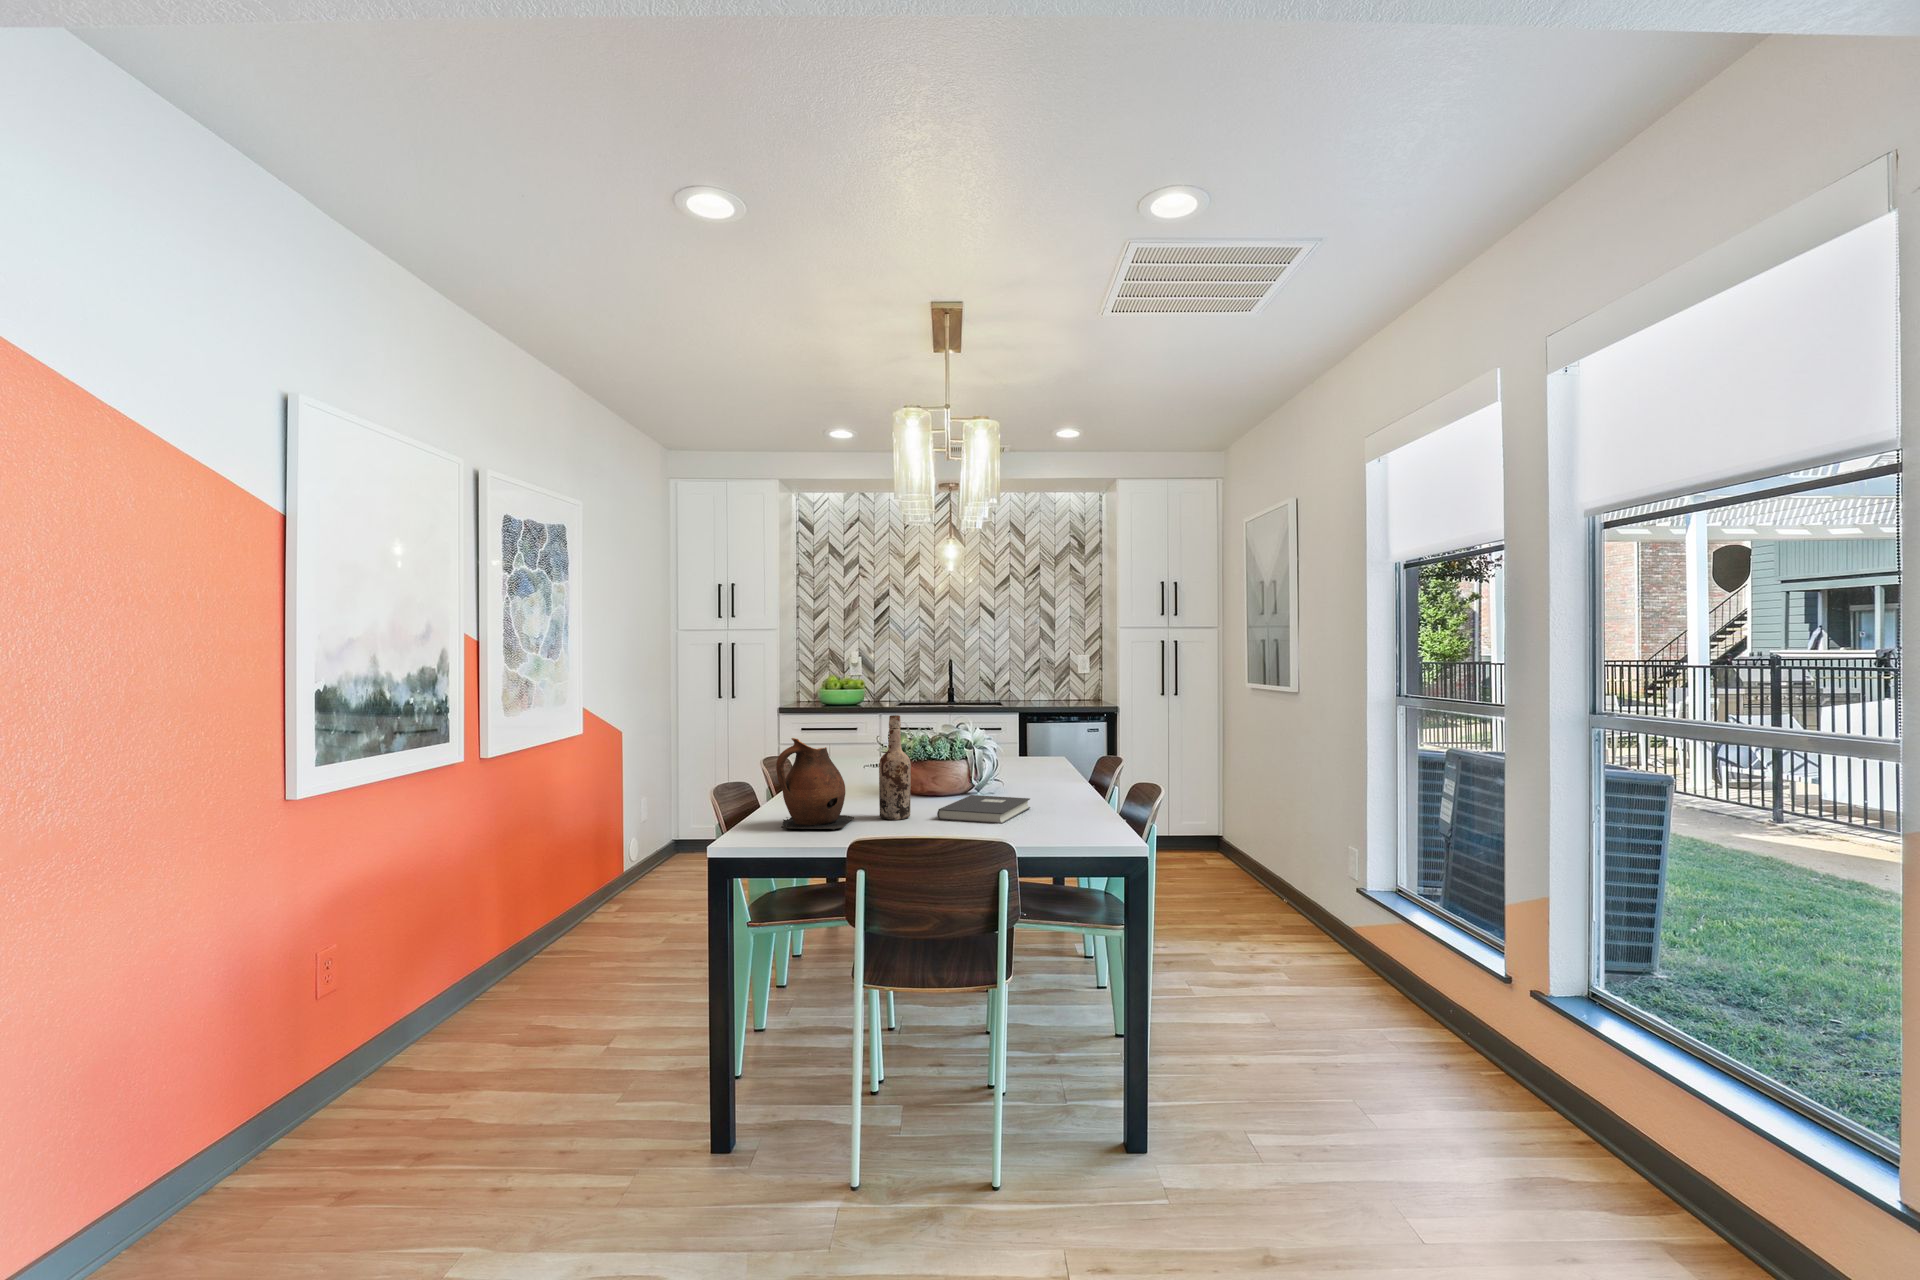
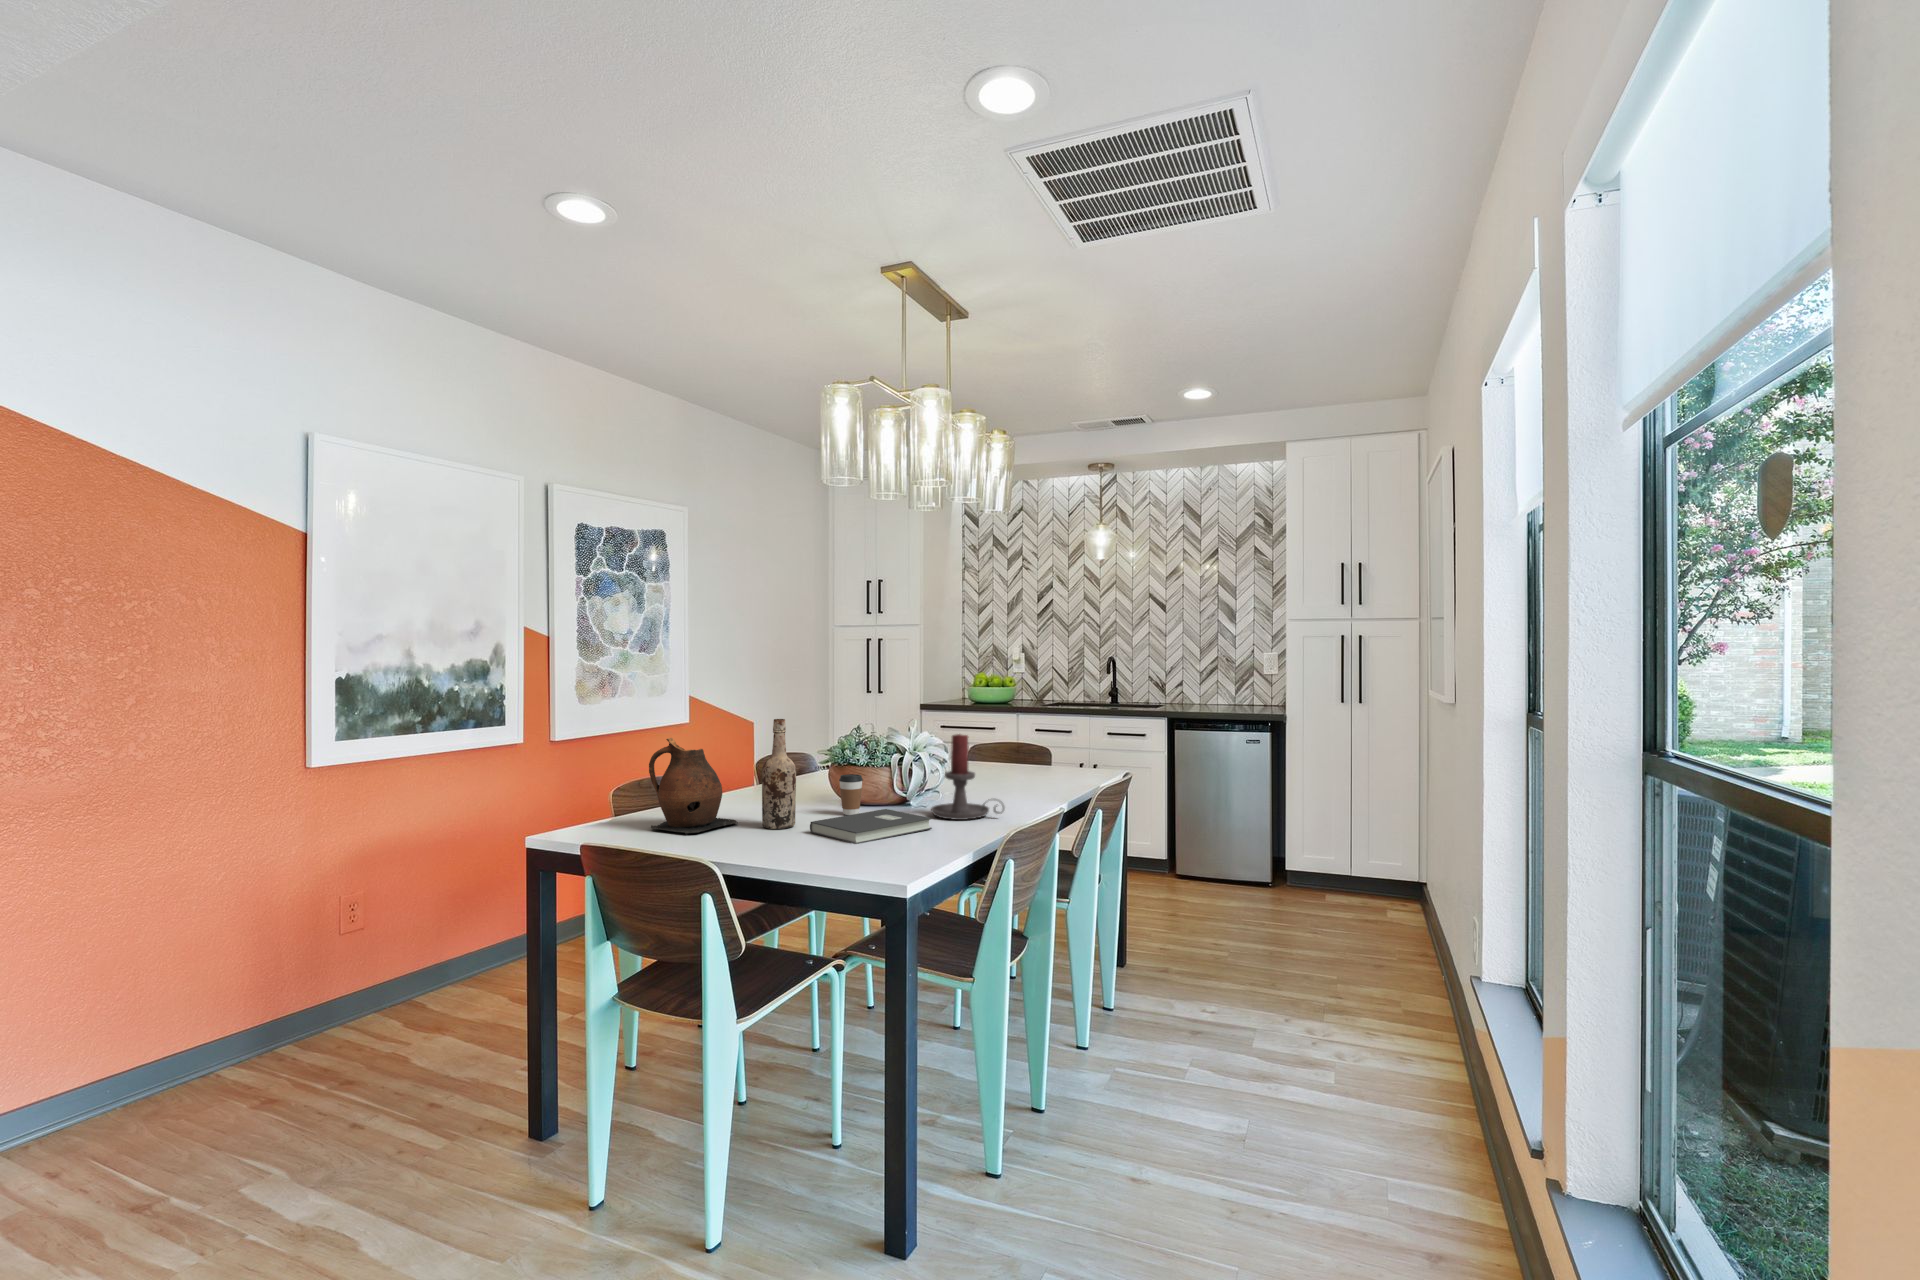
candle holder: none [994,724,1063,800] -> present [931,734,1005,820]
coffee cup: none [916,766,938,804] -> present [839,774,863,815]

